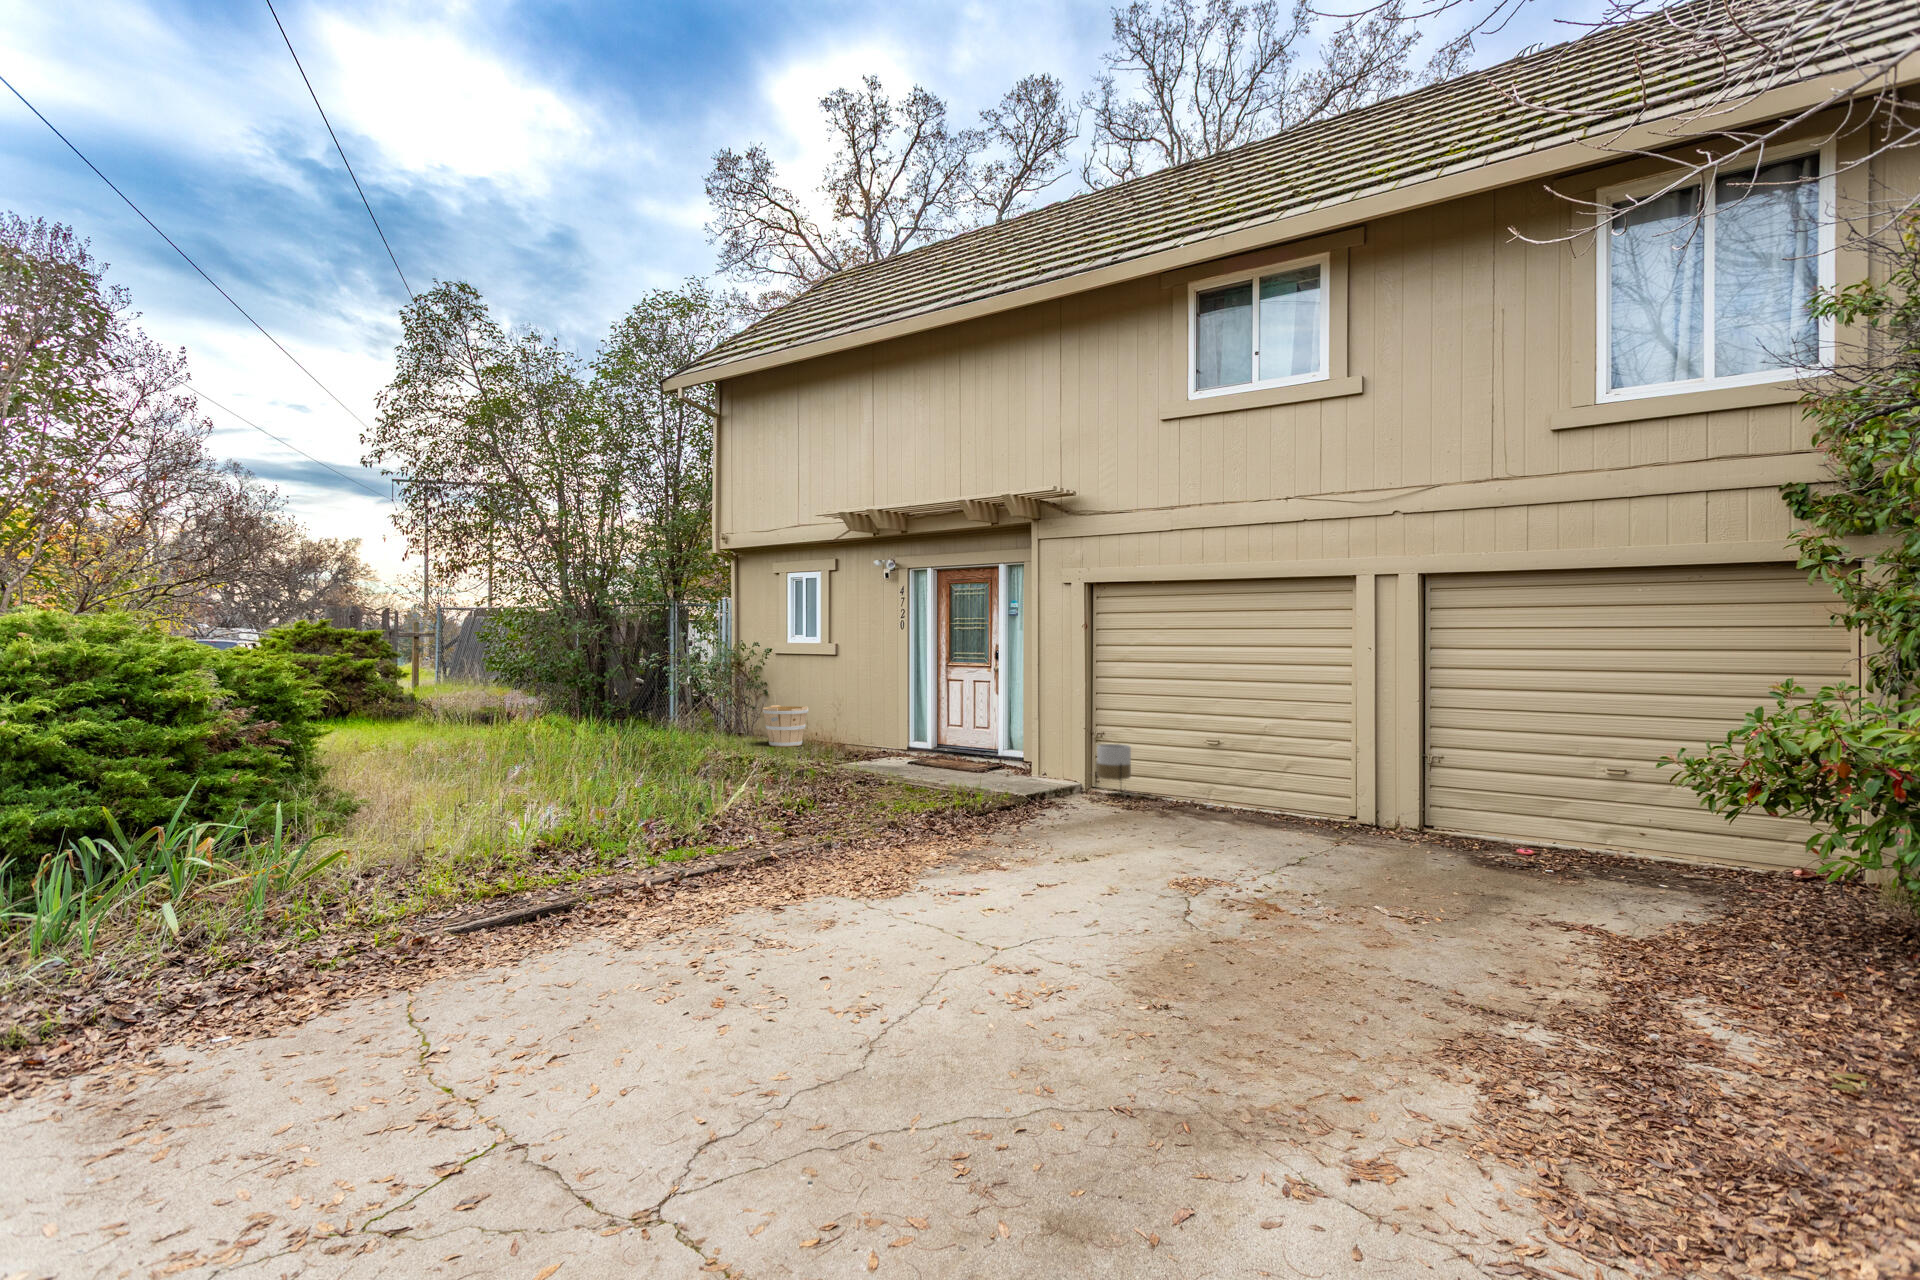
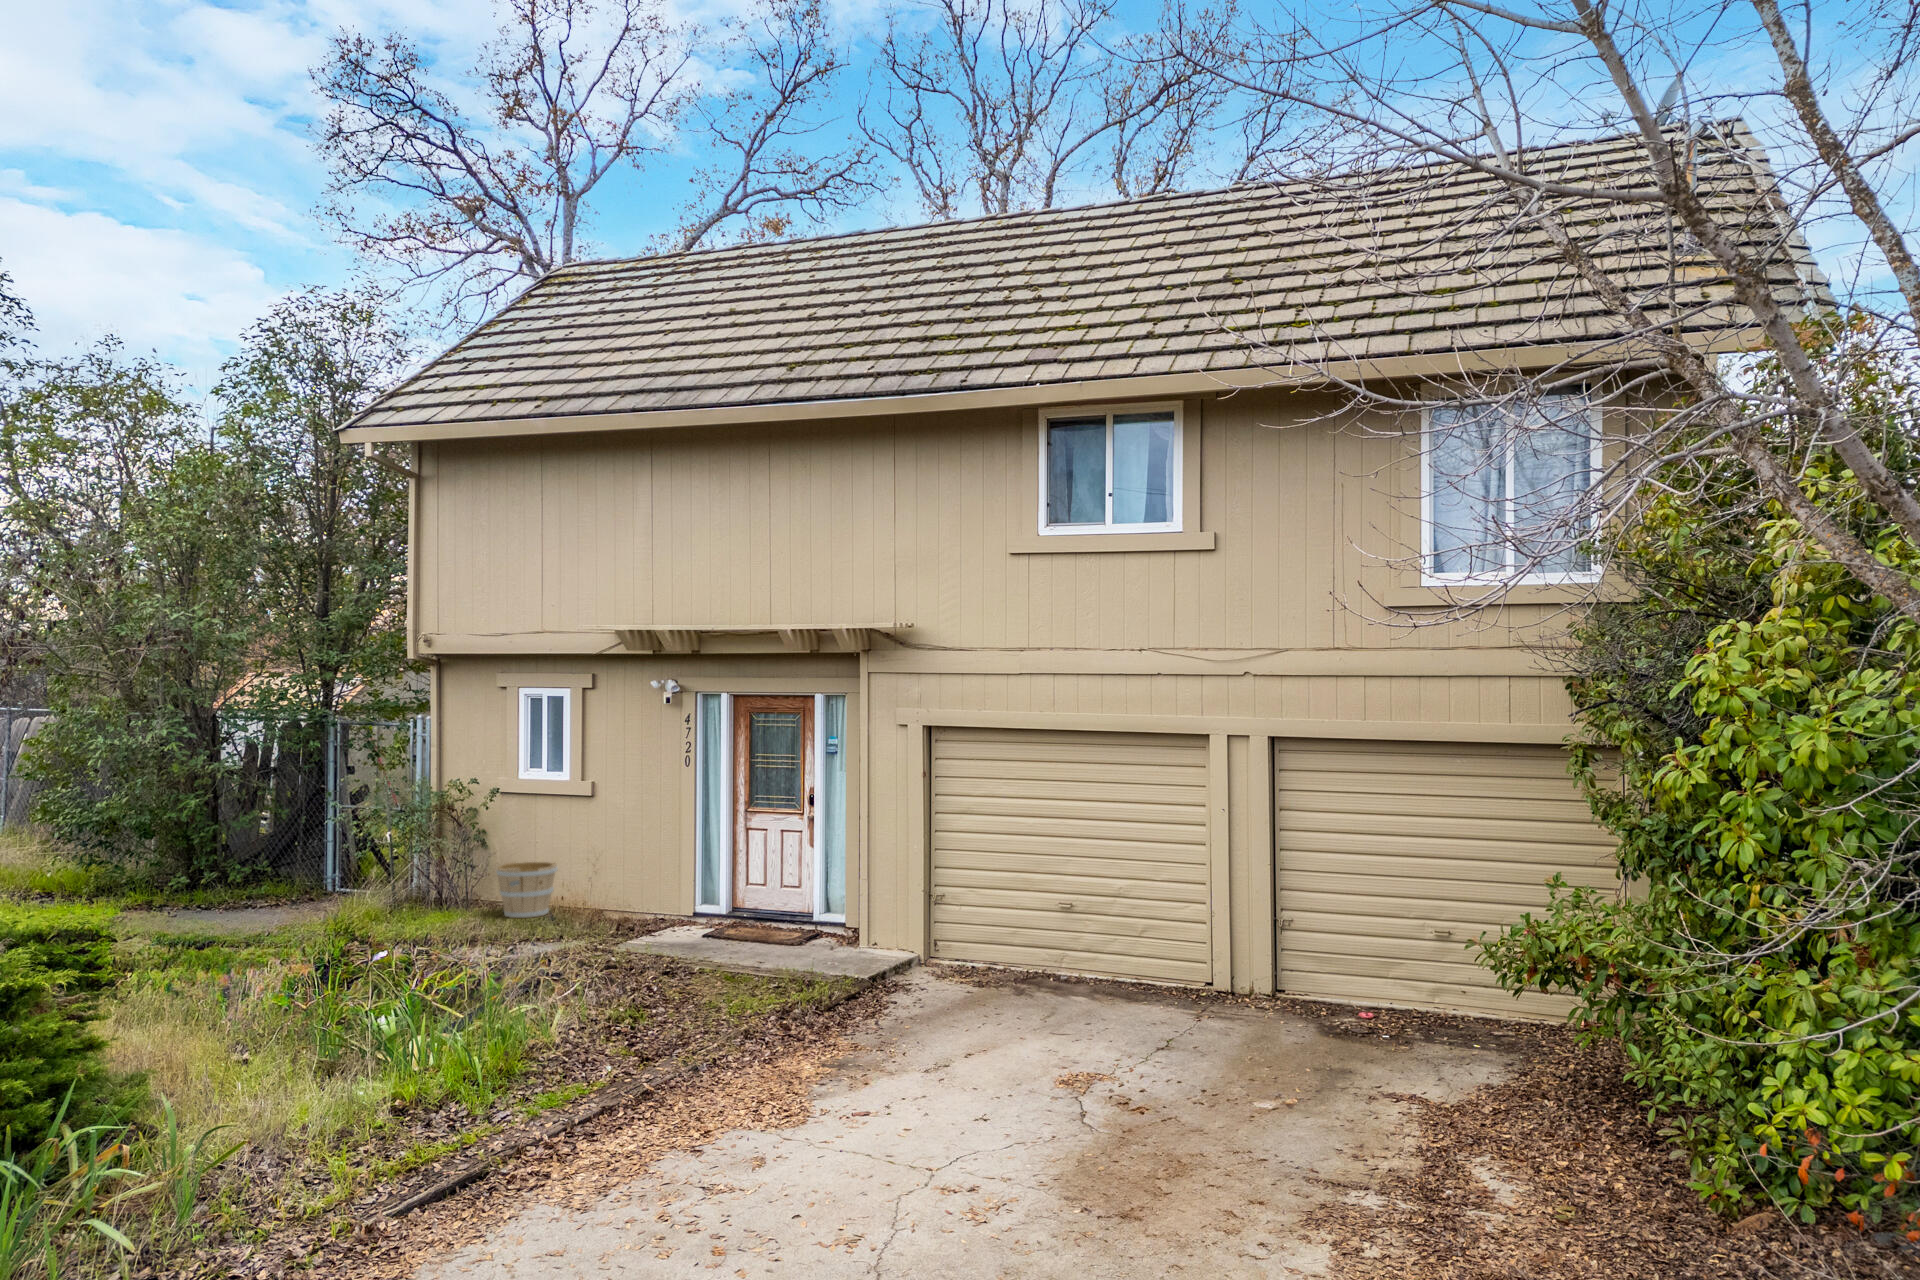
planter: present [1096,744,1131,780] -> none [938,909,978,971]

